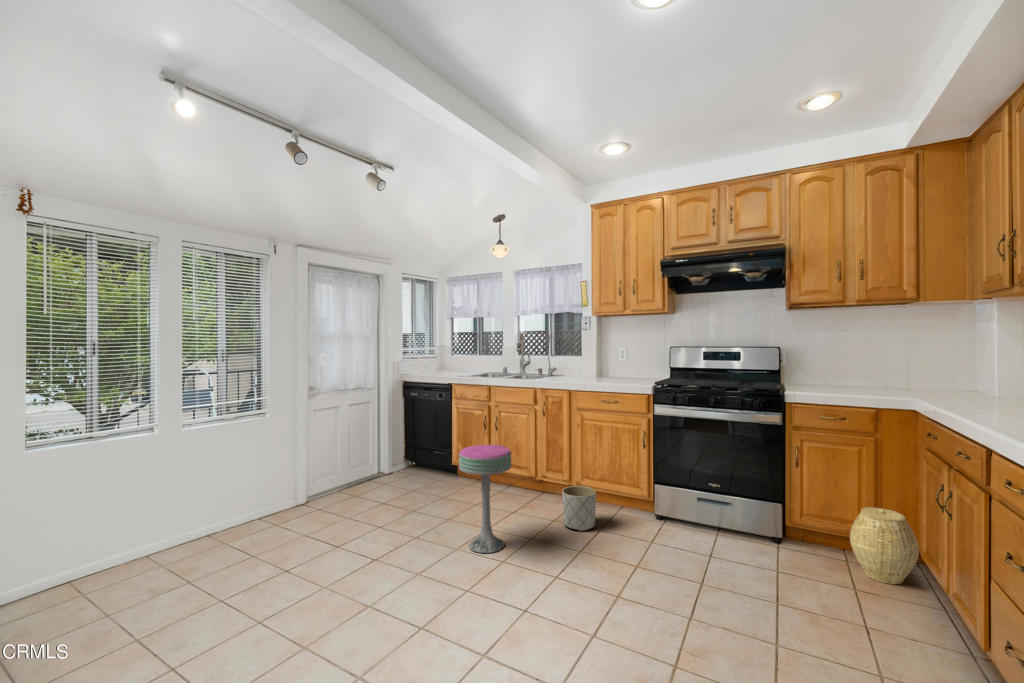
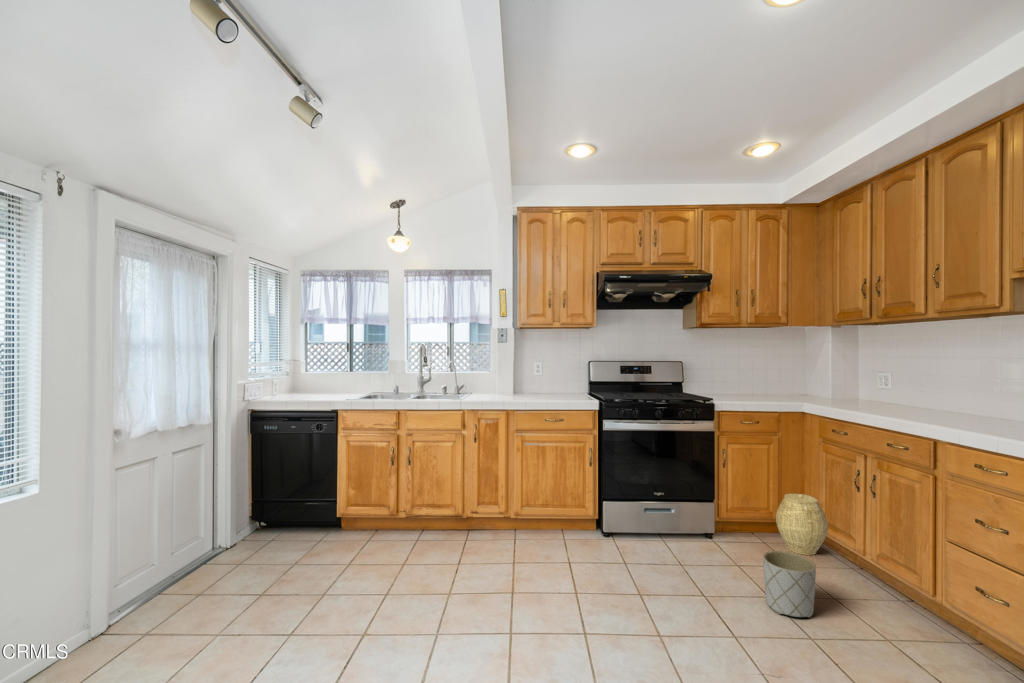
bar stool: present [459,445,511,553] -> none [444,486,510,630]
planter: present [562,486,596,531] -> present [763,551,816,618]

